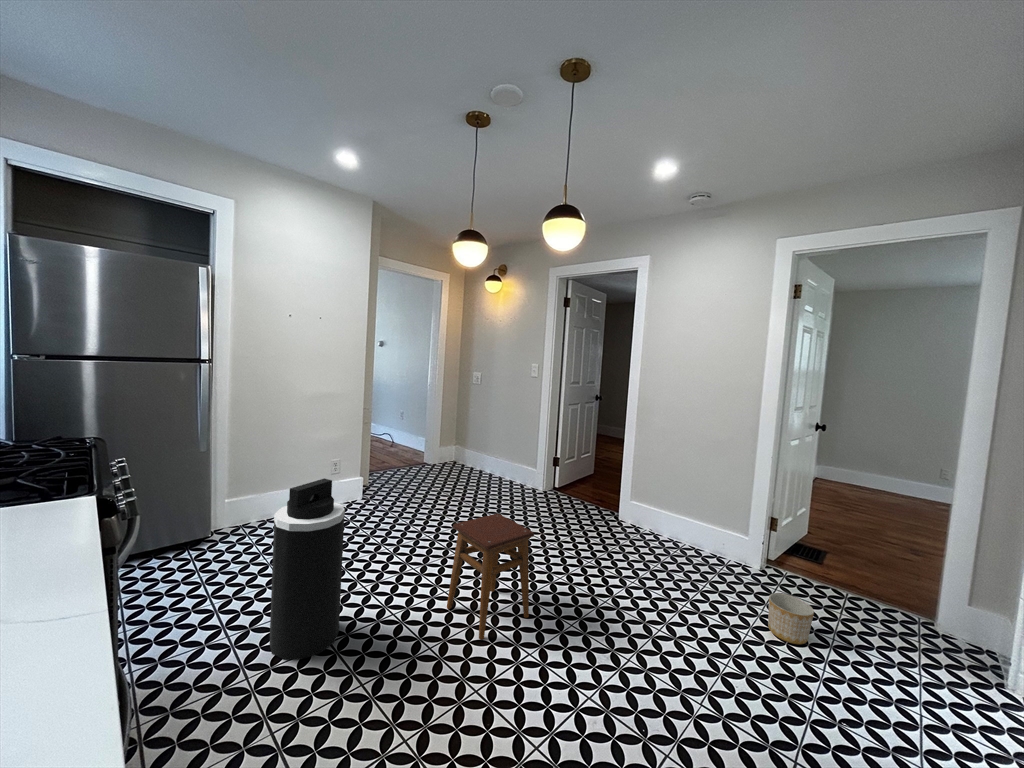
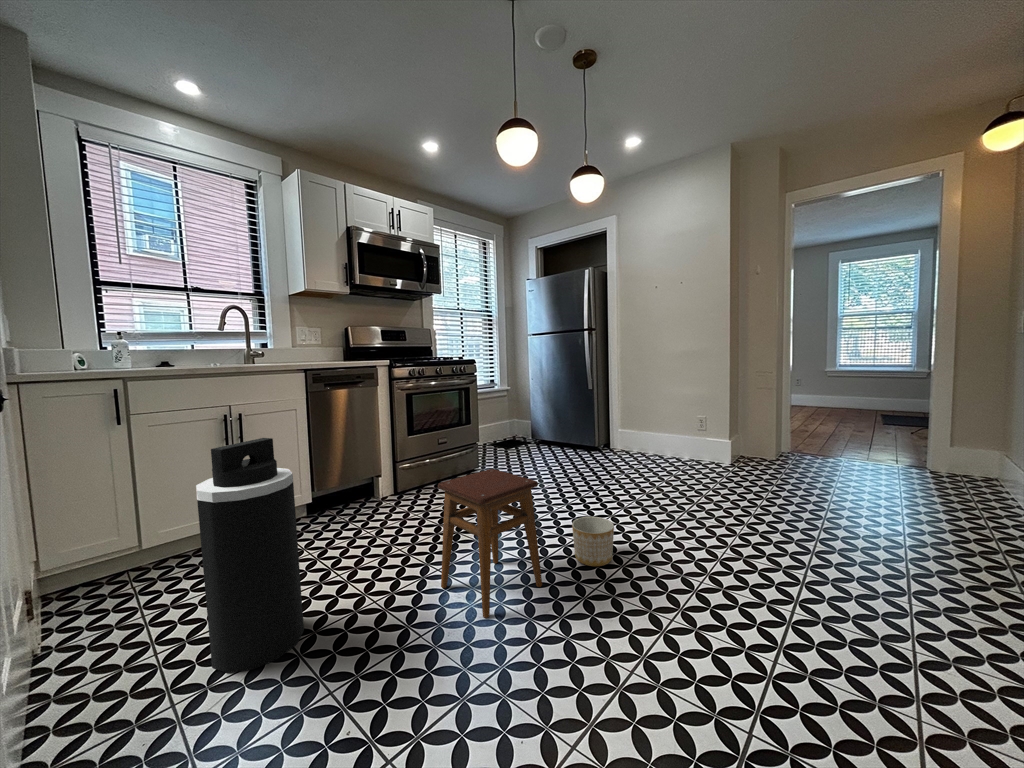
planter: present [768,593,814,644] -> present [572,517,614,566]

